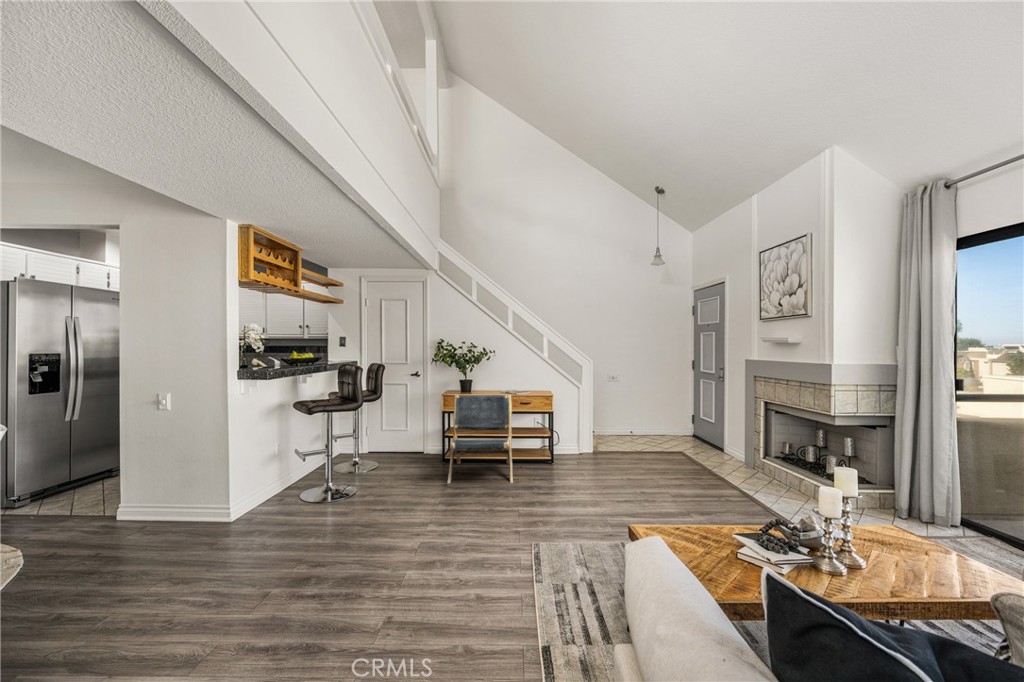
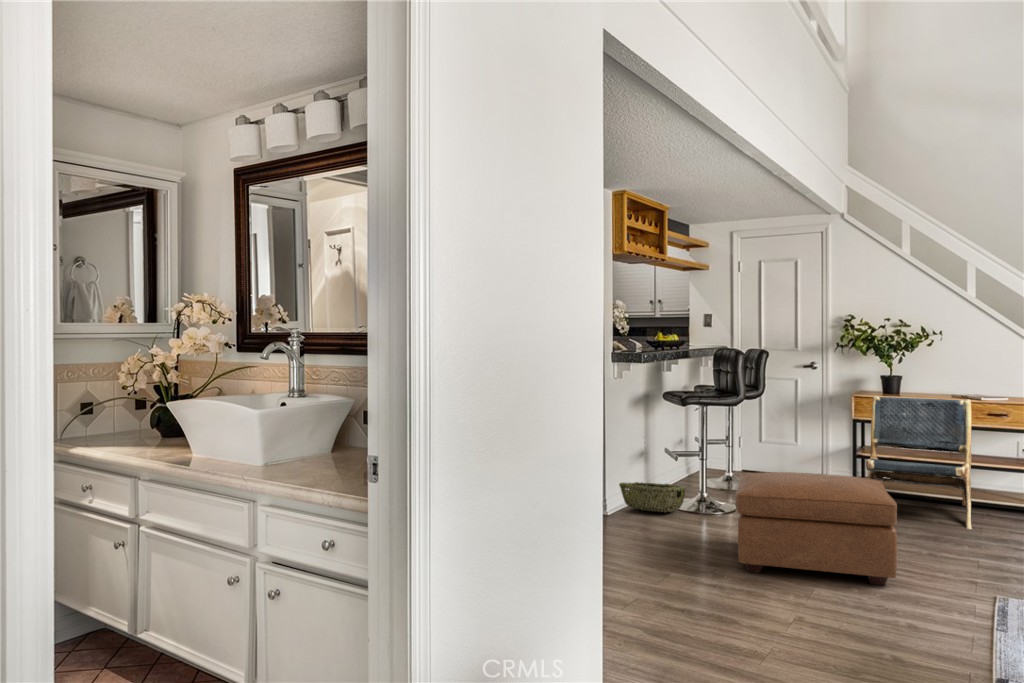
ottoman: none [343,464,469,565] -> present [736,472,897,585]
woven basket: none [247,482,312,511] -> present [619,482,686,512]

